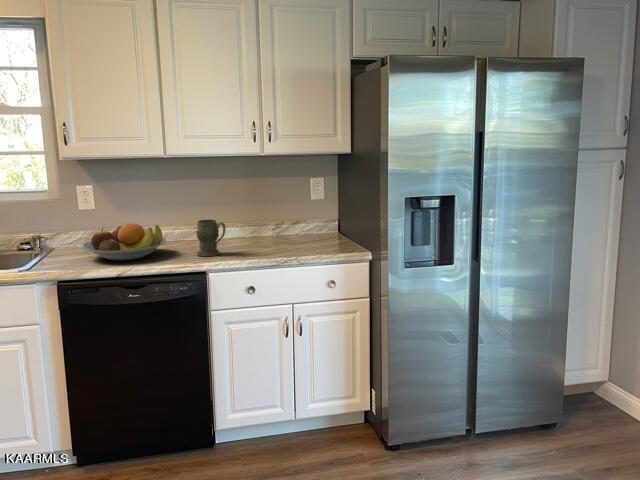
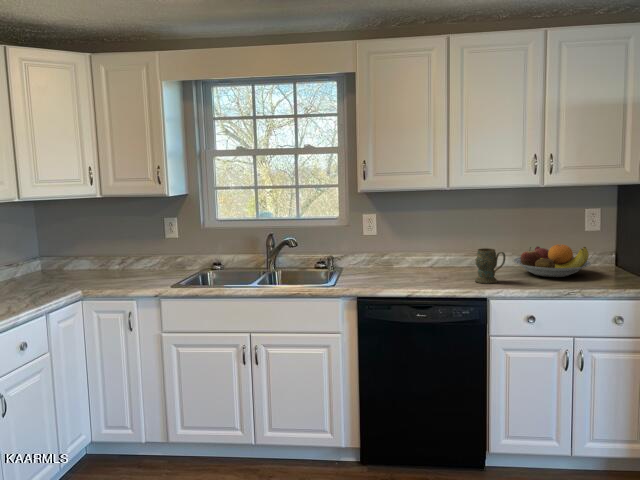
fruit bowl: present [82,223,166,260] -> present [513,244,591,277]

